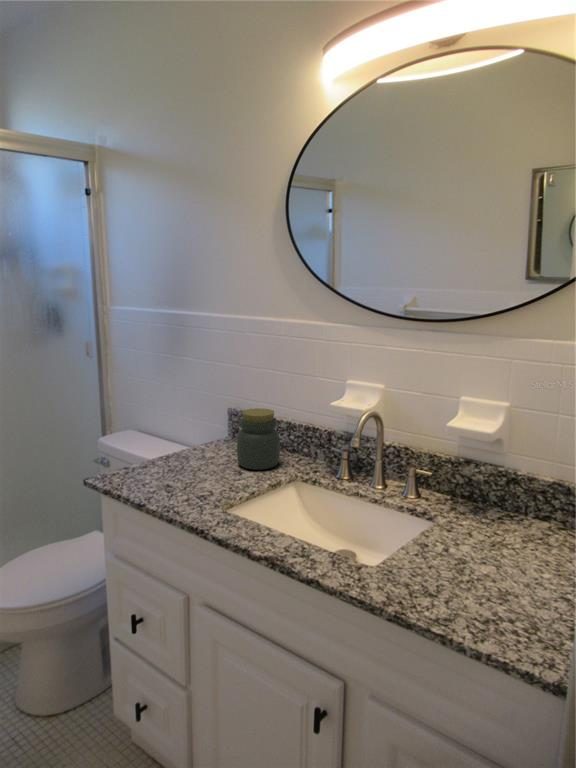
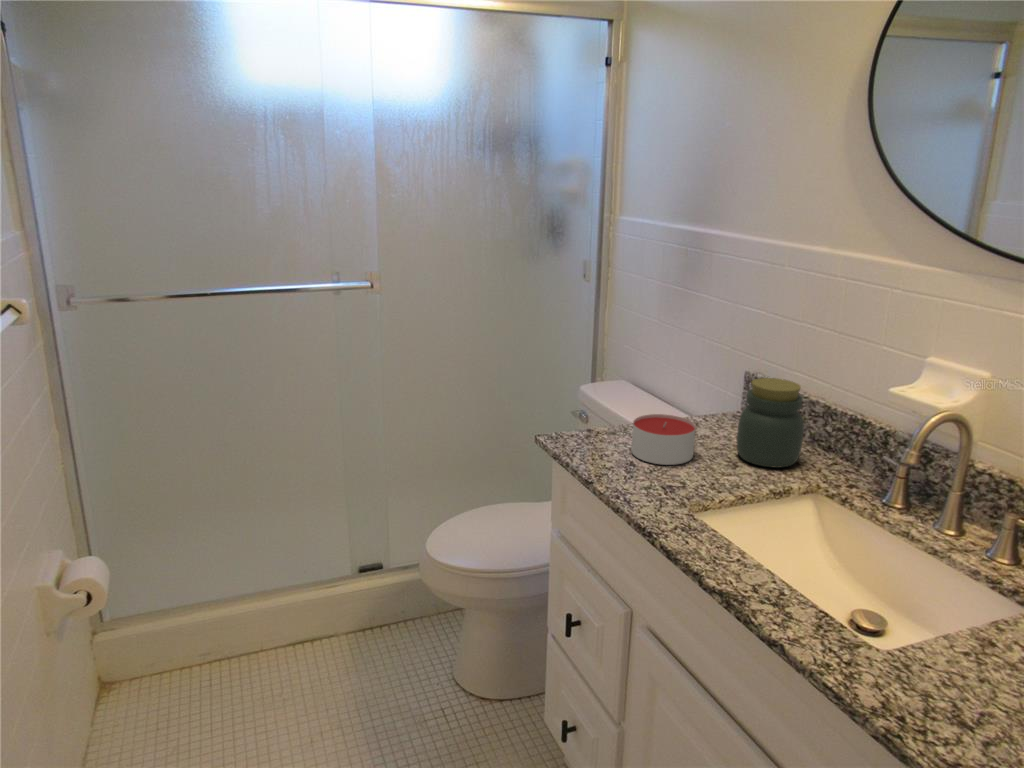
candle: none [164,445,210,482] -> present [631,414,696,465]

